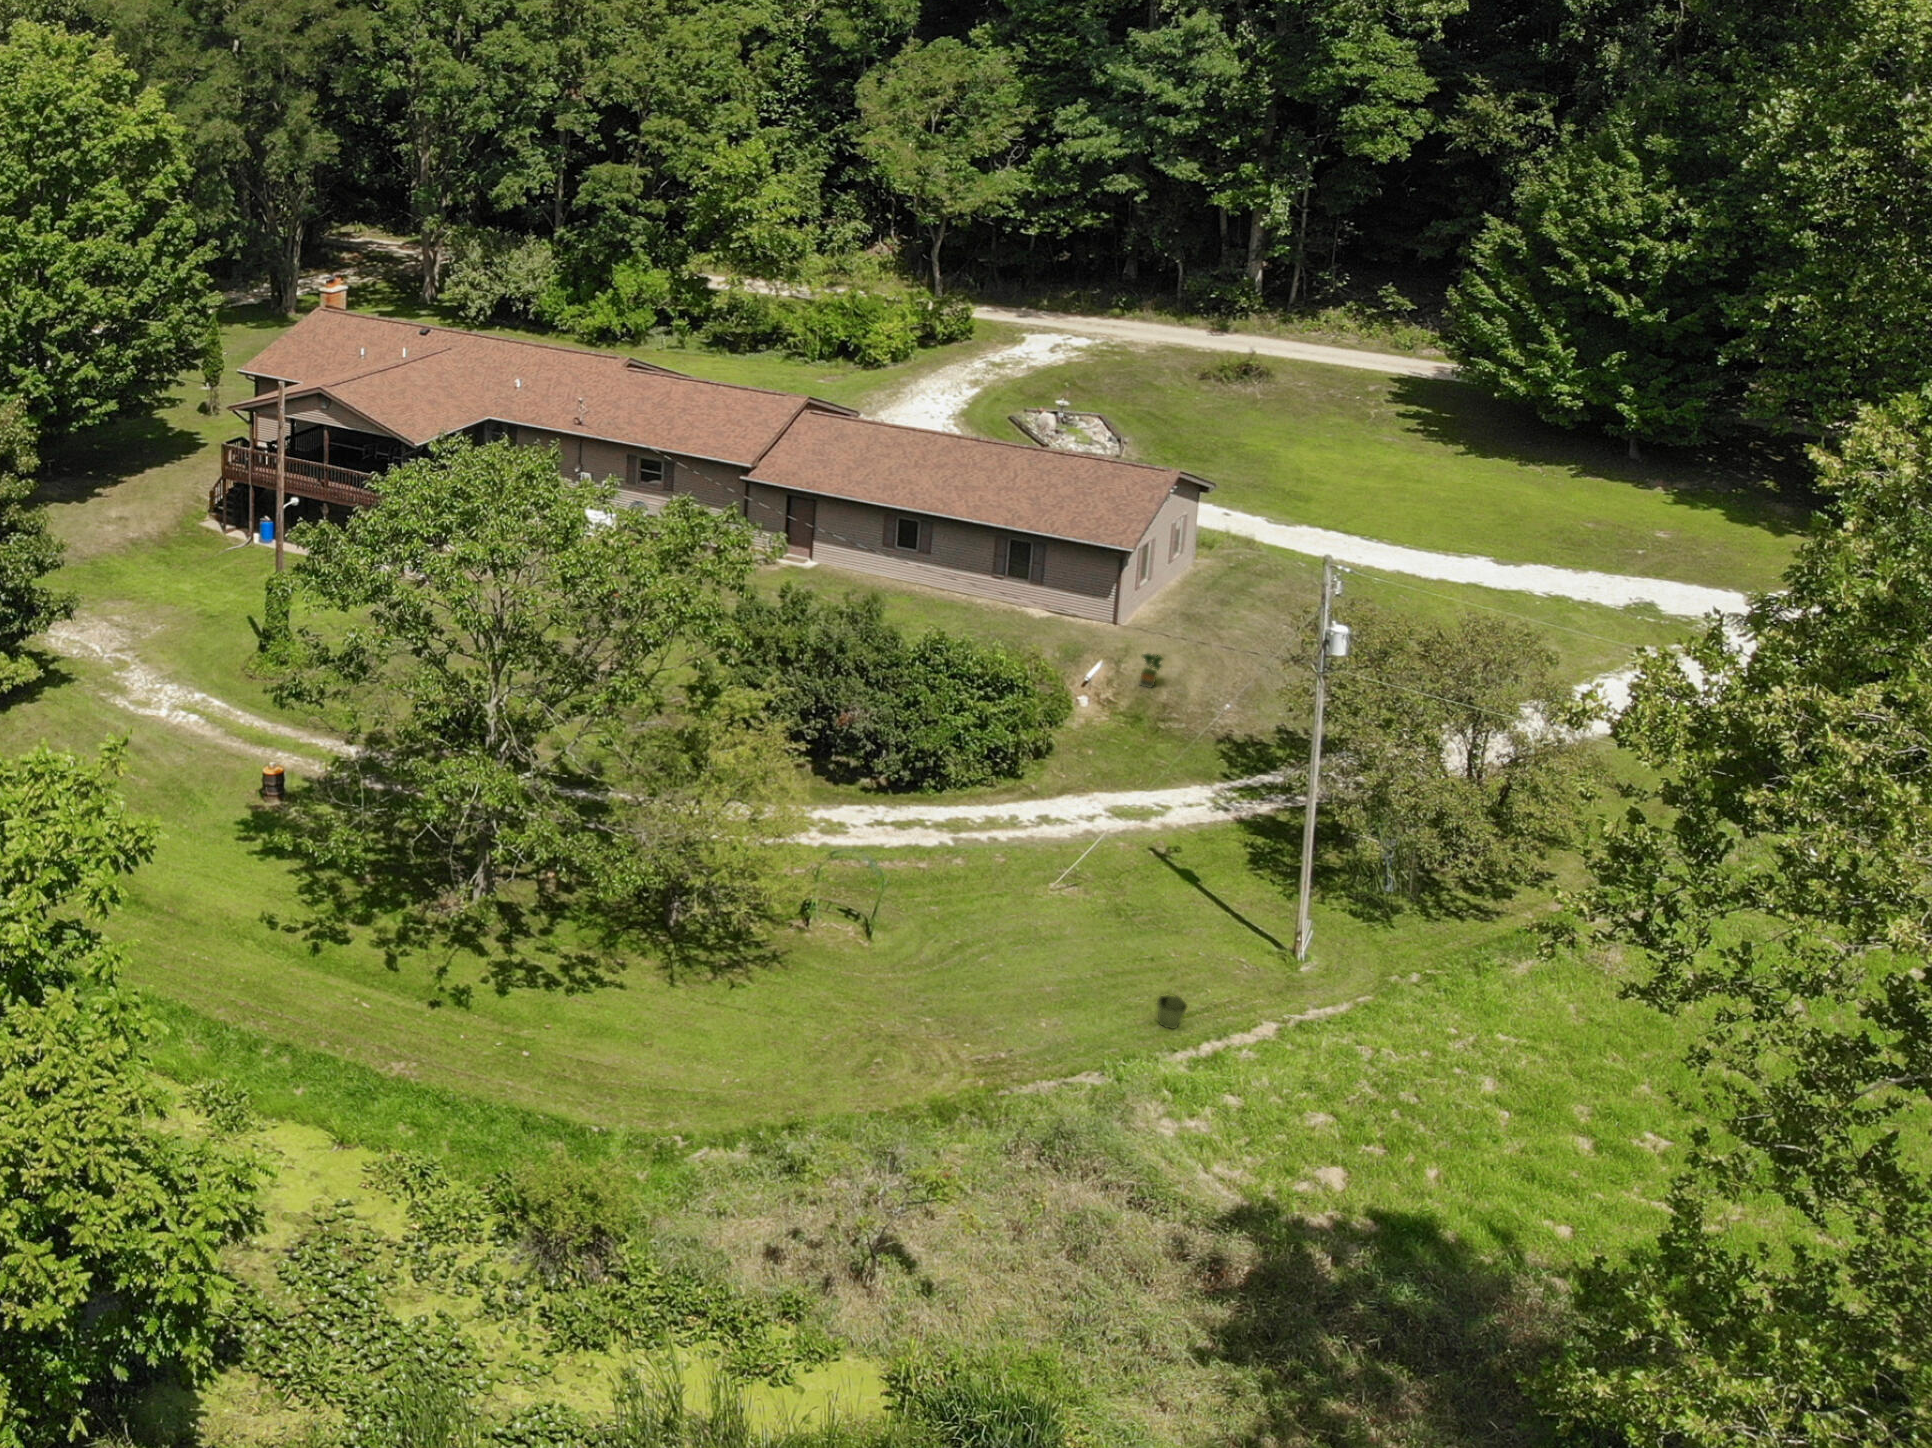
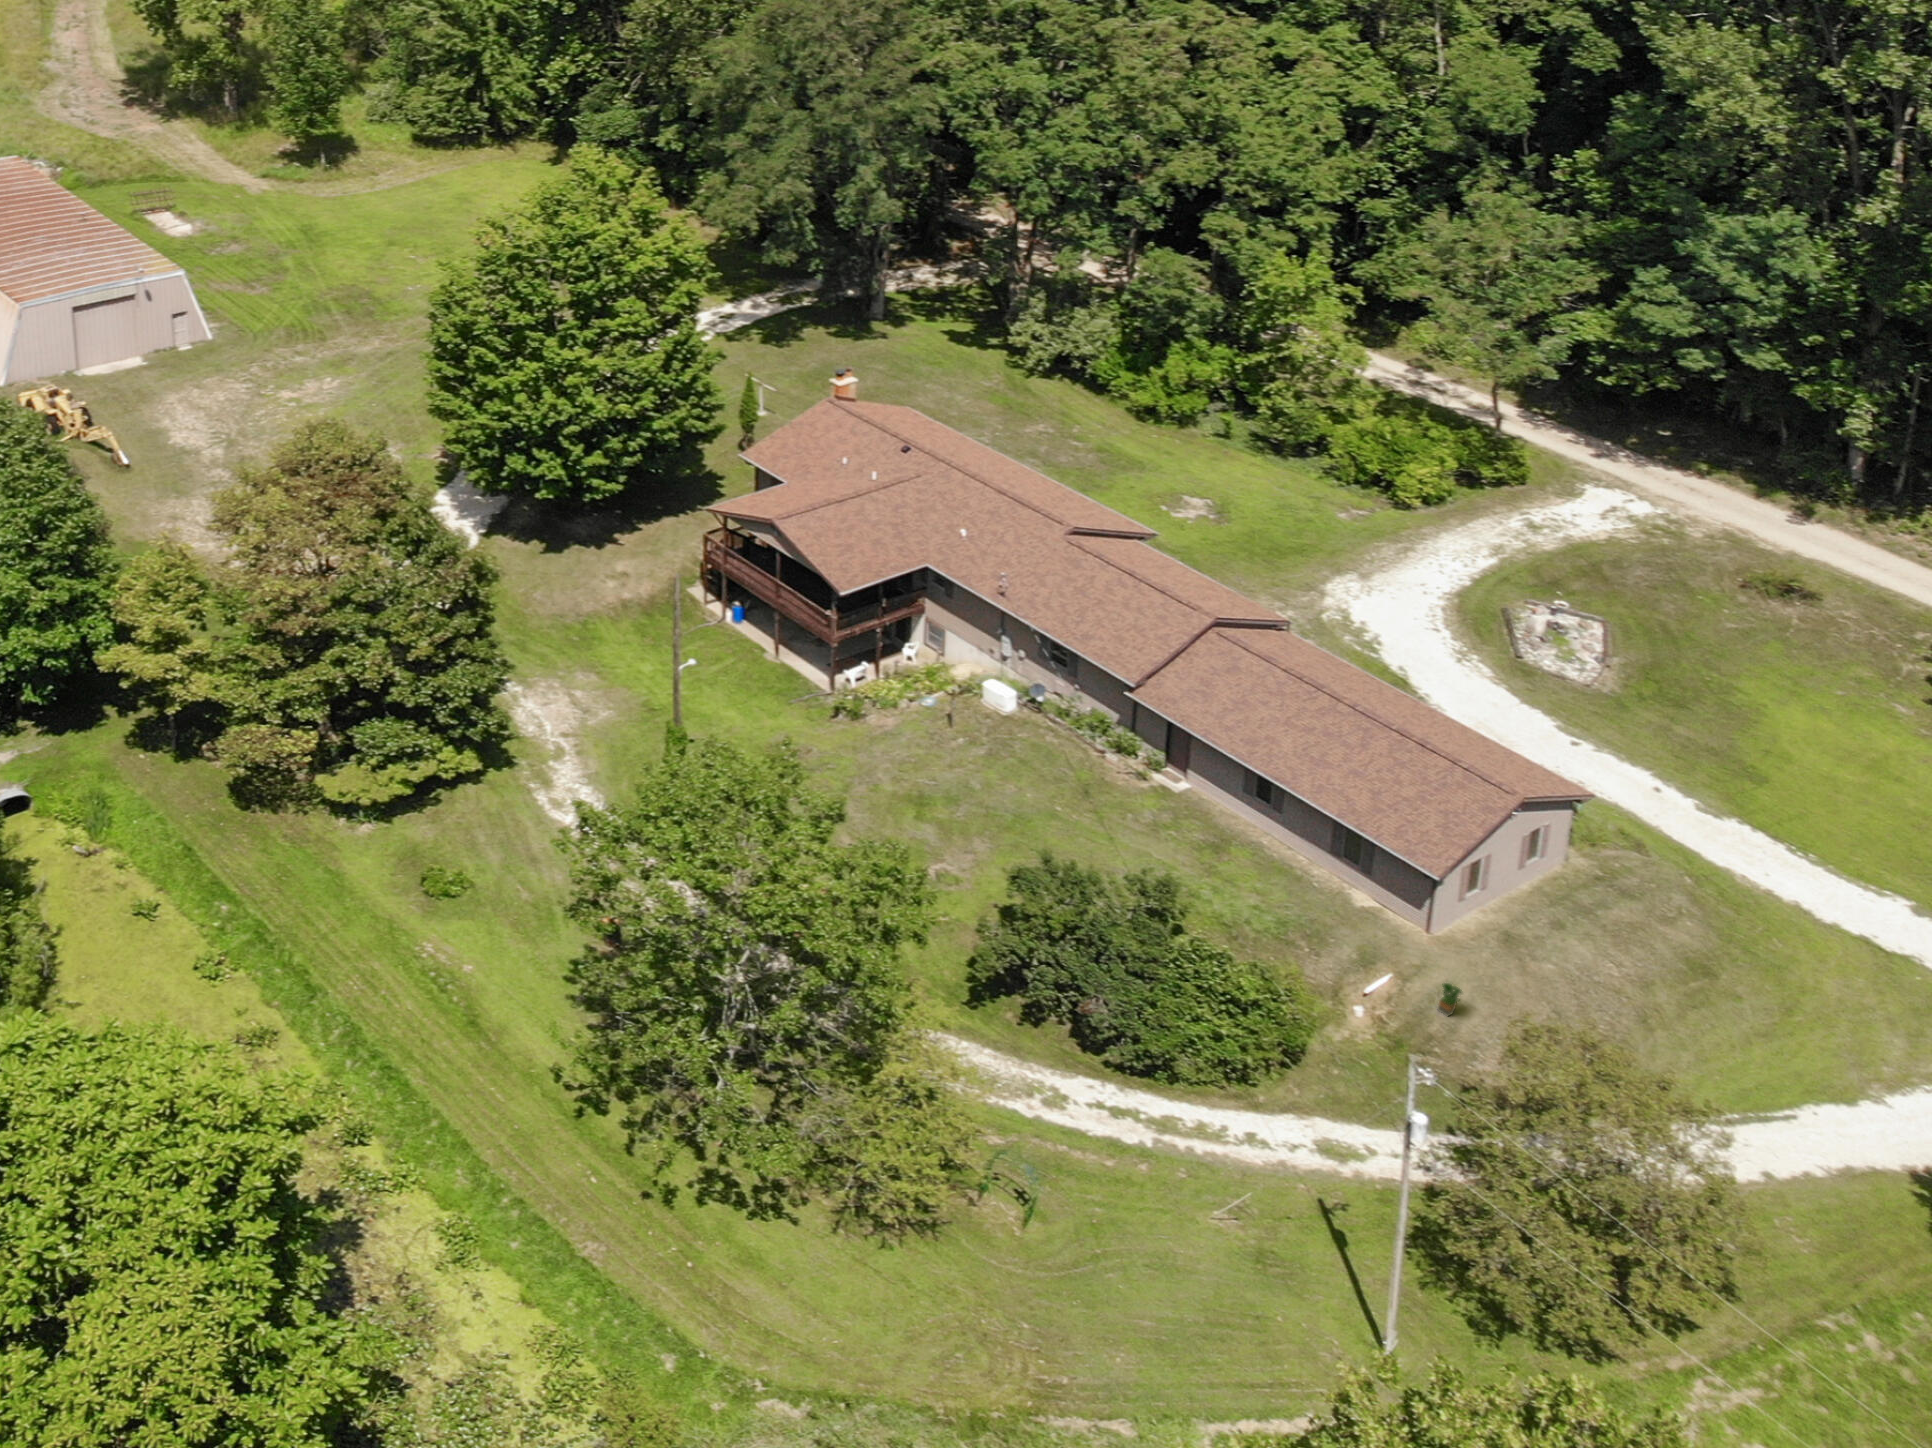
bucket: present [1157,995,1187,1028] -> none [1218,1379,1244,1413]

